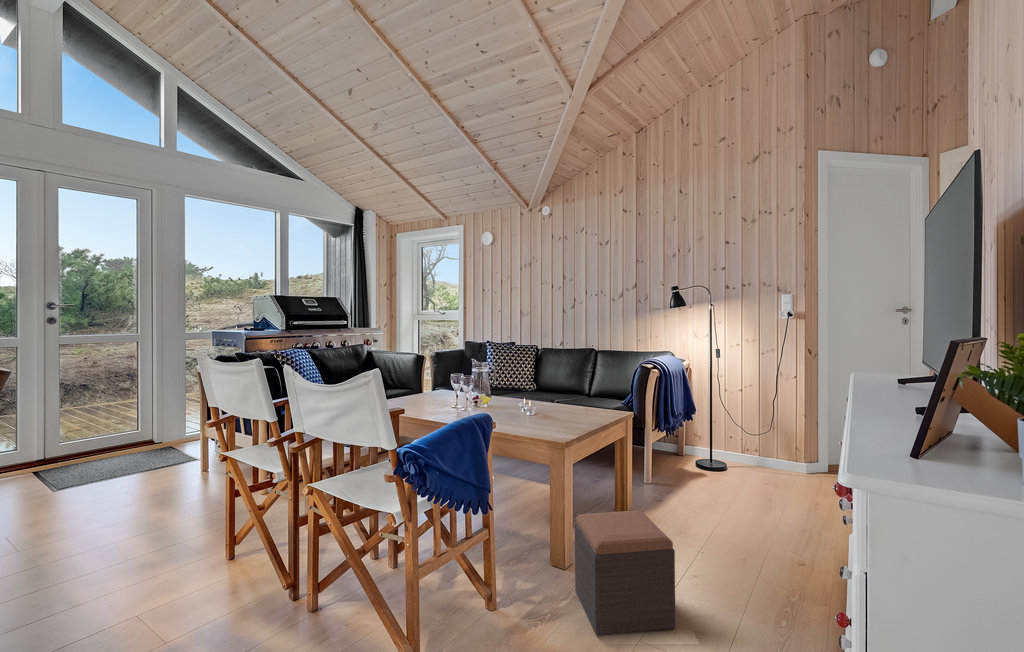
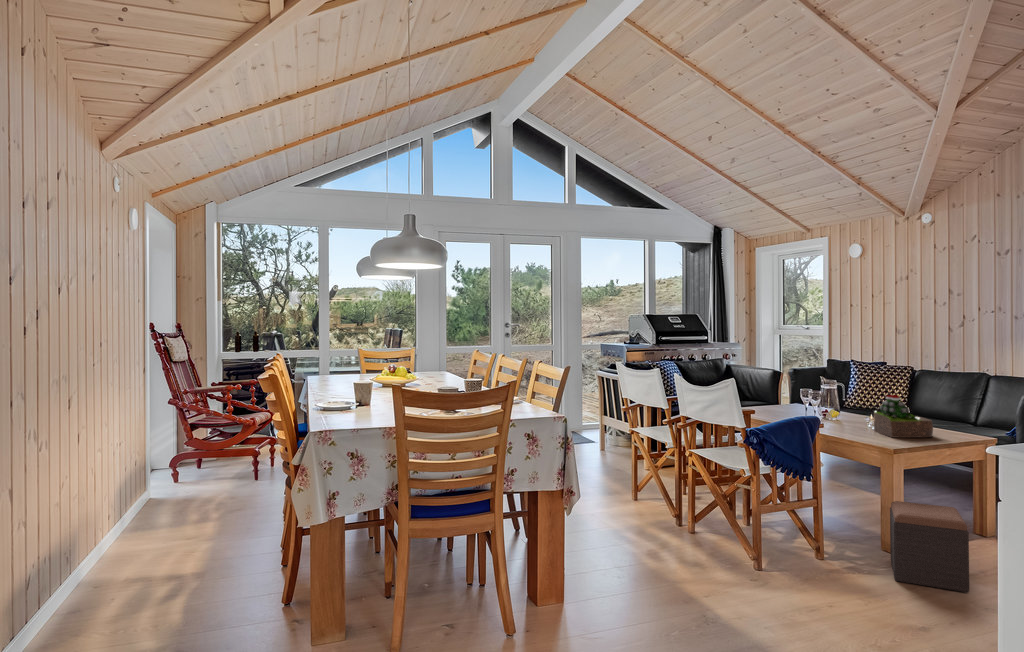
succulent plant: none [534,376,591,425] -> present [874,395,933,437]

